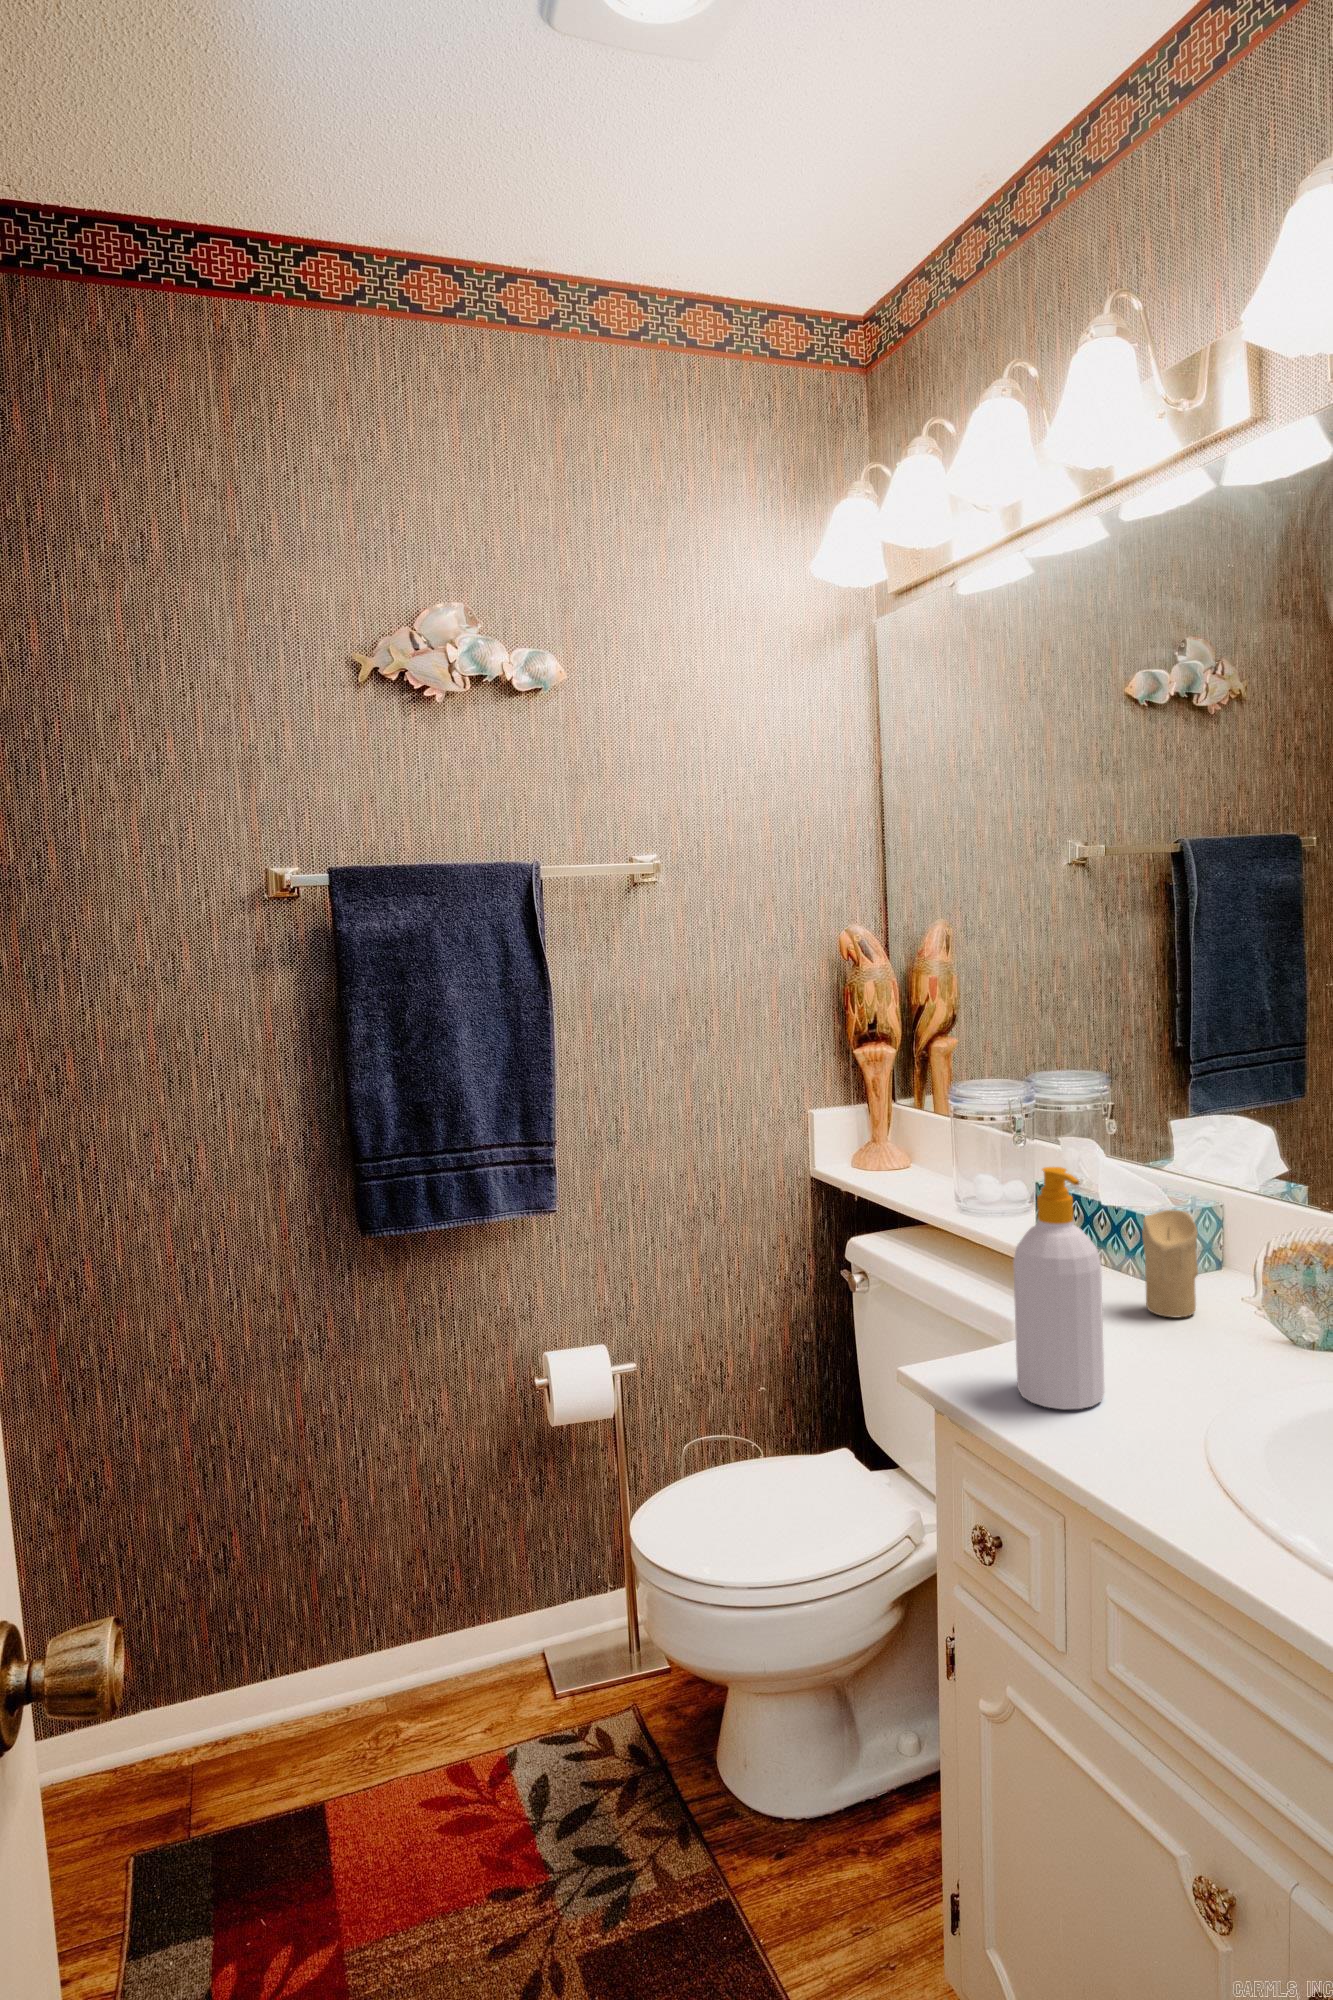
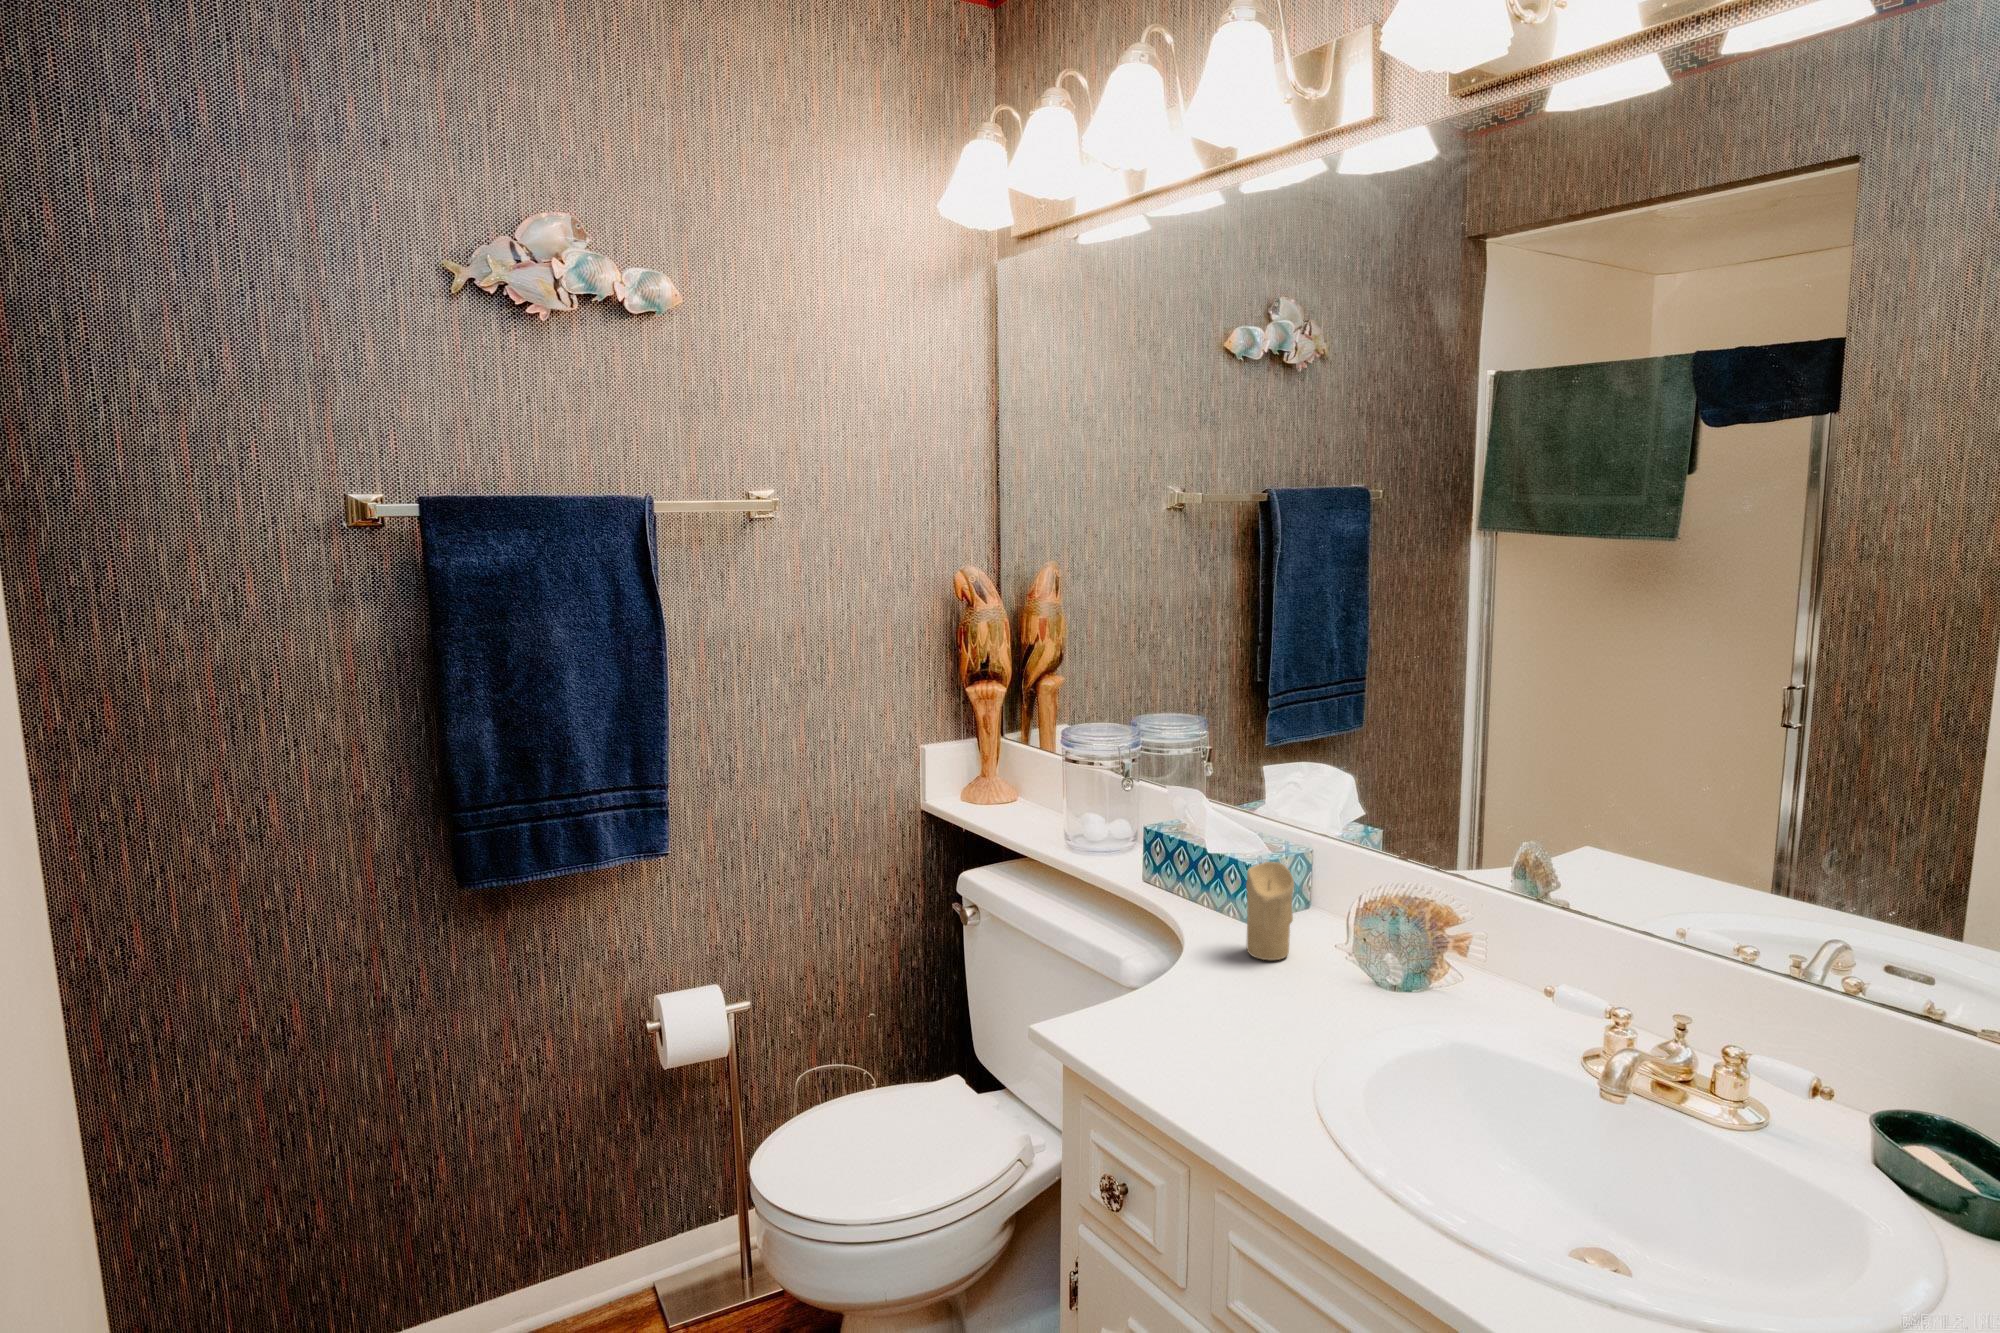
soap bottle: present [1013,1167,1104,1409] -> none [1143,841,1223,1065]

